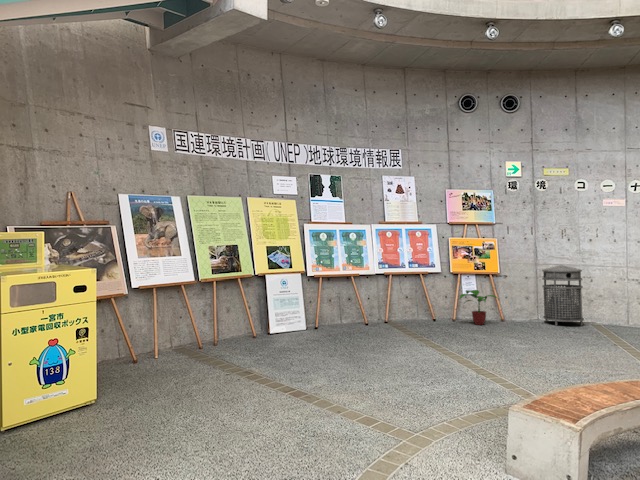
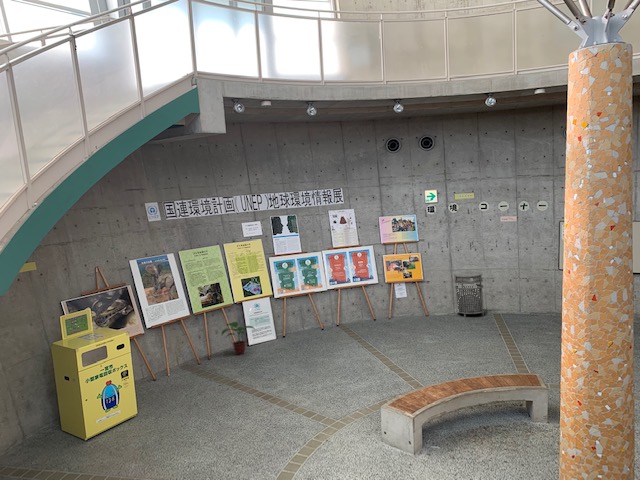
potted plant: present [460,290,497,325] -> present [222,322,253,355]

